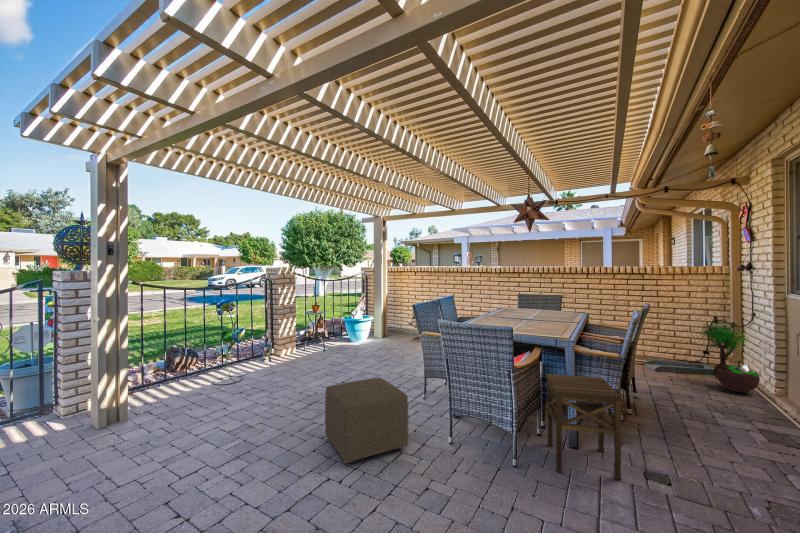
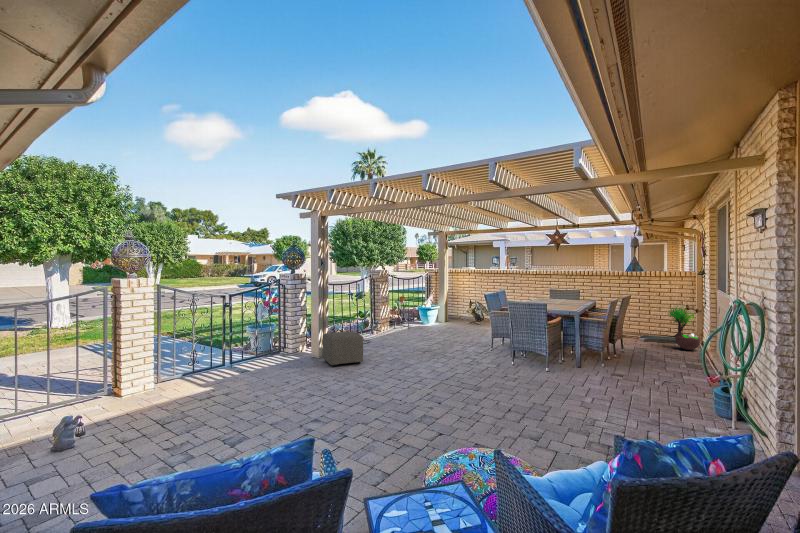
side table: present [546,374,621,480] -> none [563,328,597,373]
ottoman: present [325,378,408,463] -> present [322,332,363,366]

